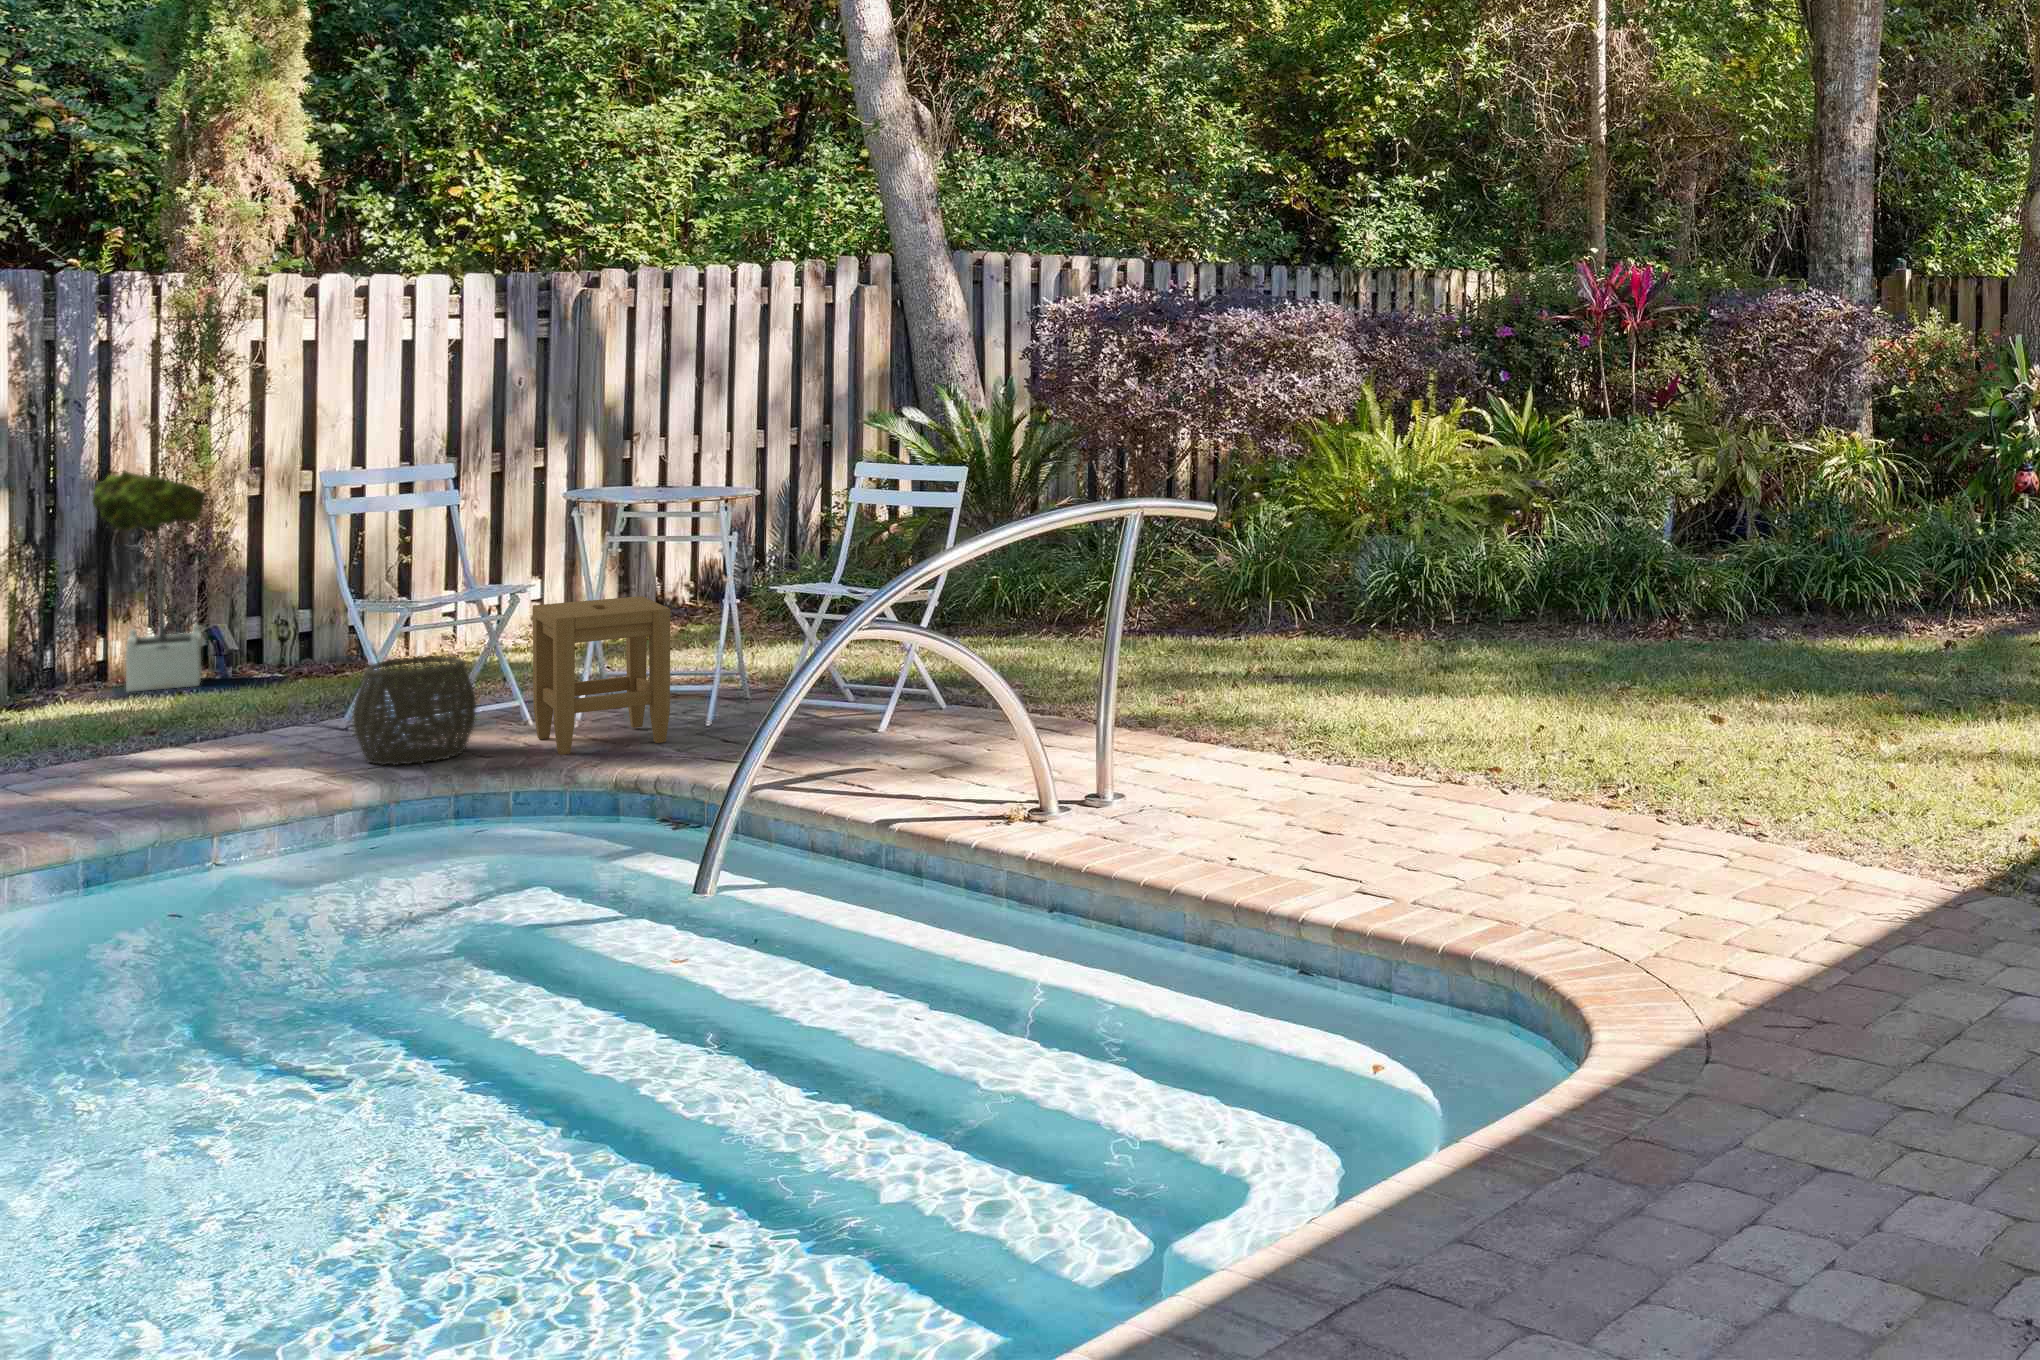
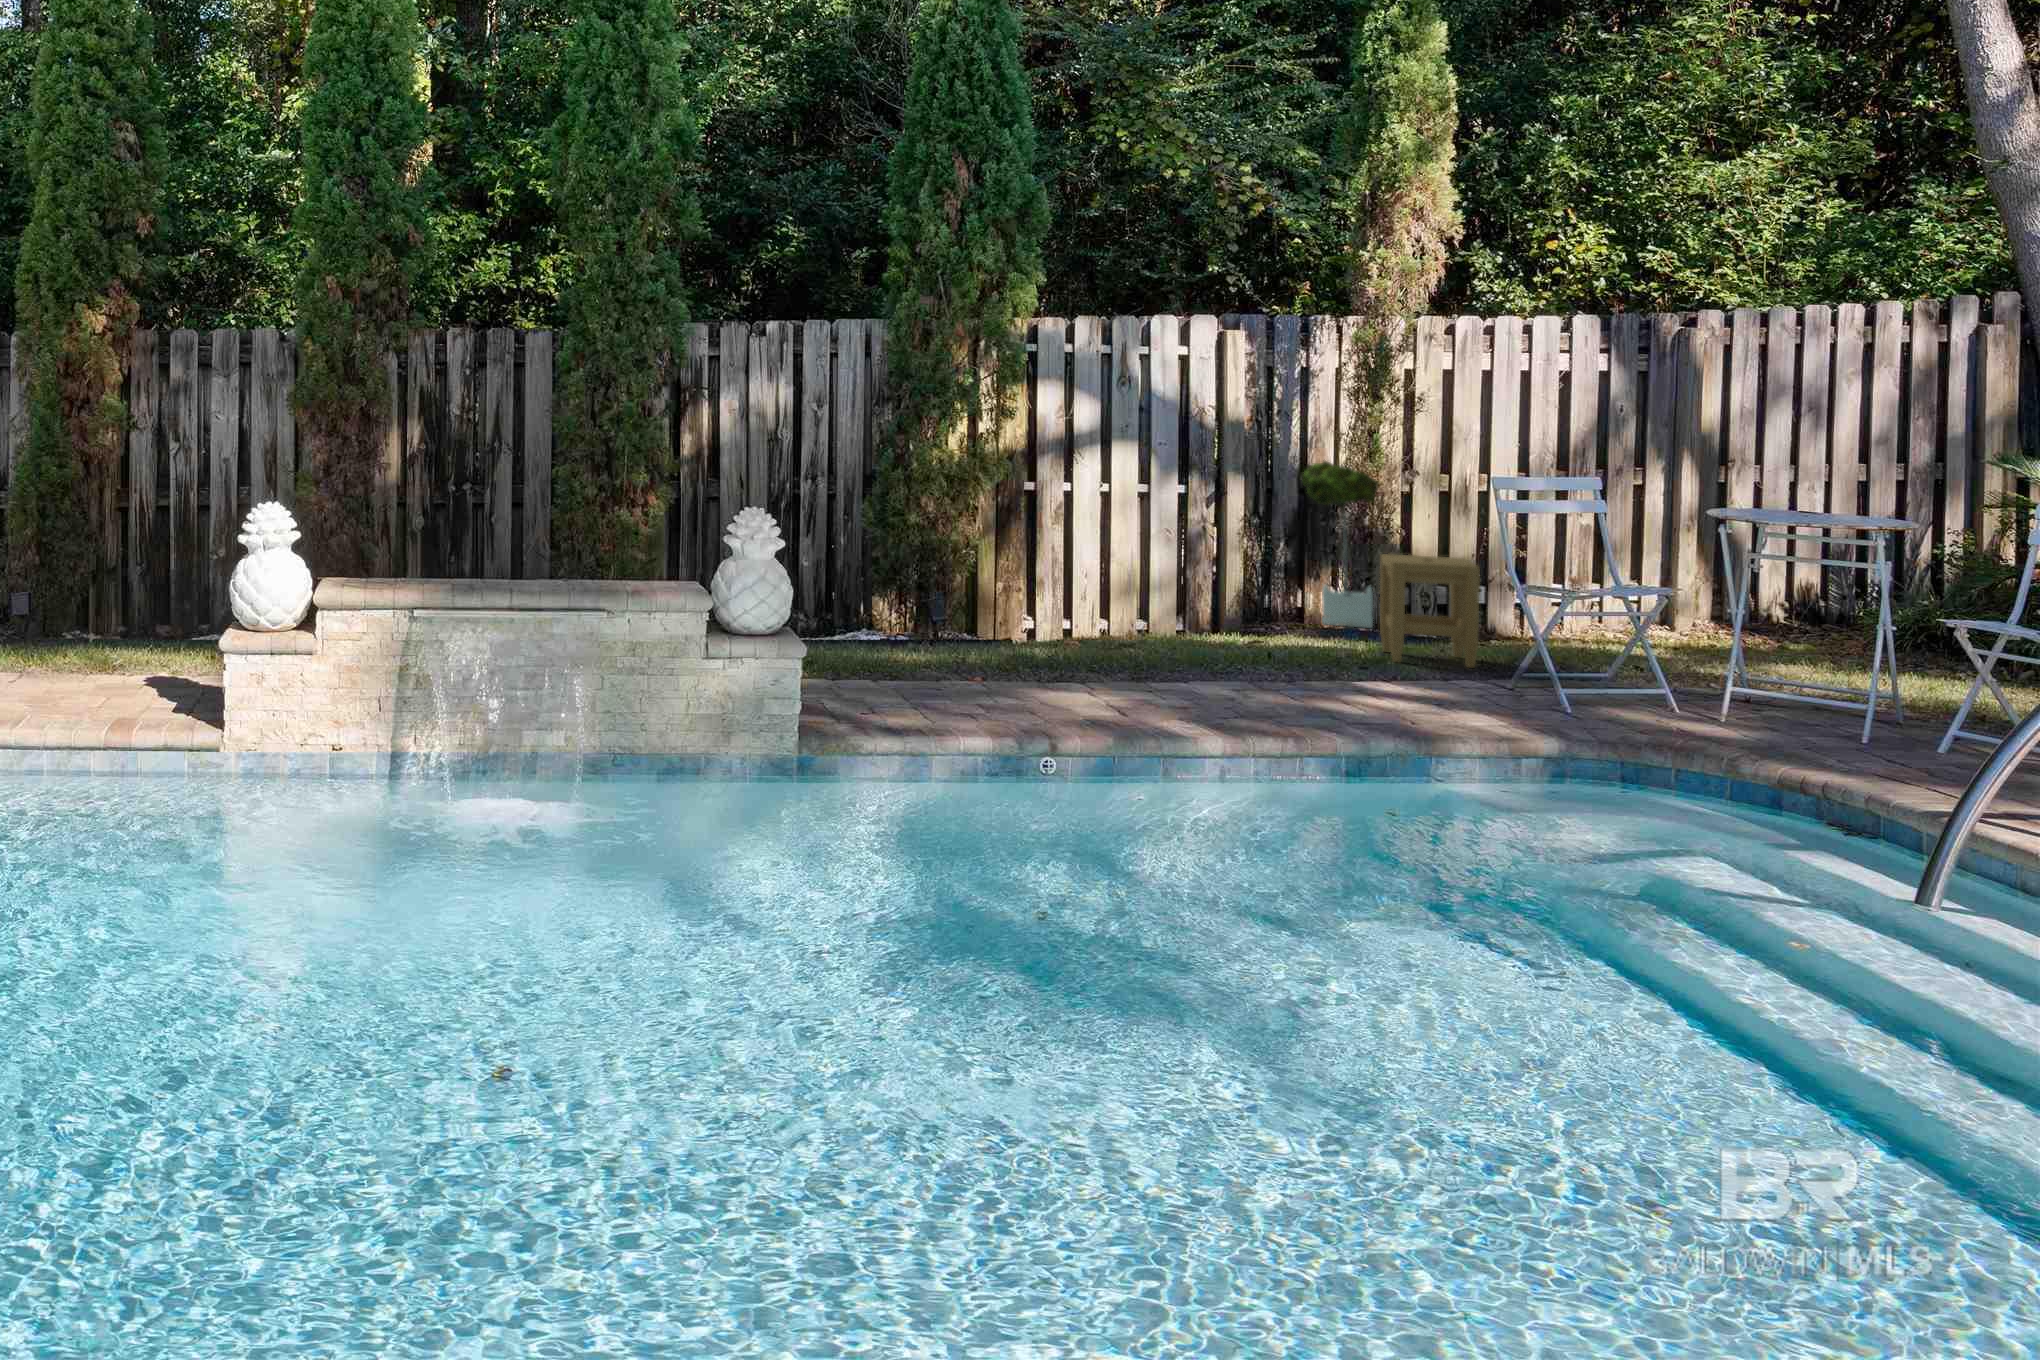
stool: present [533,596,670,755] -> present [1380,554,1480,668]
woven basket: present [353,656,477,765] -> none [1514,621,1618,708]

